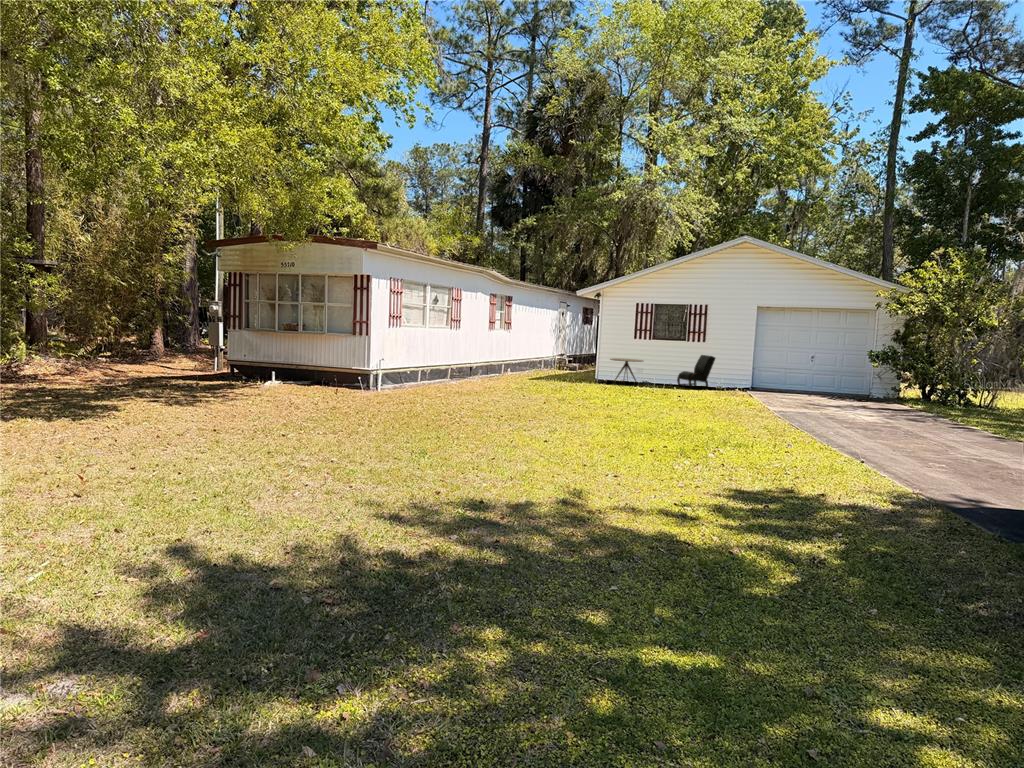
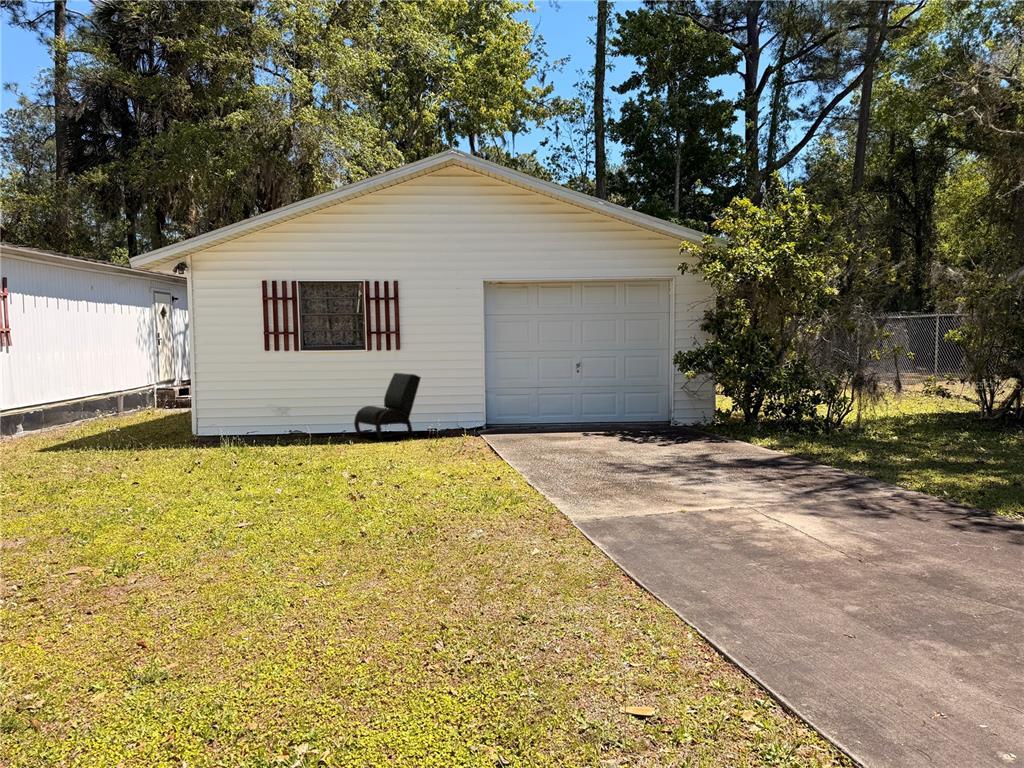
round table: present [610,358,643,383] -> none [213,390,286,443]

